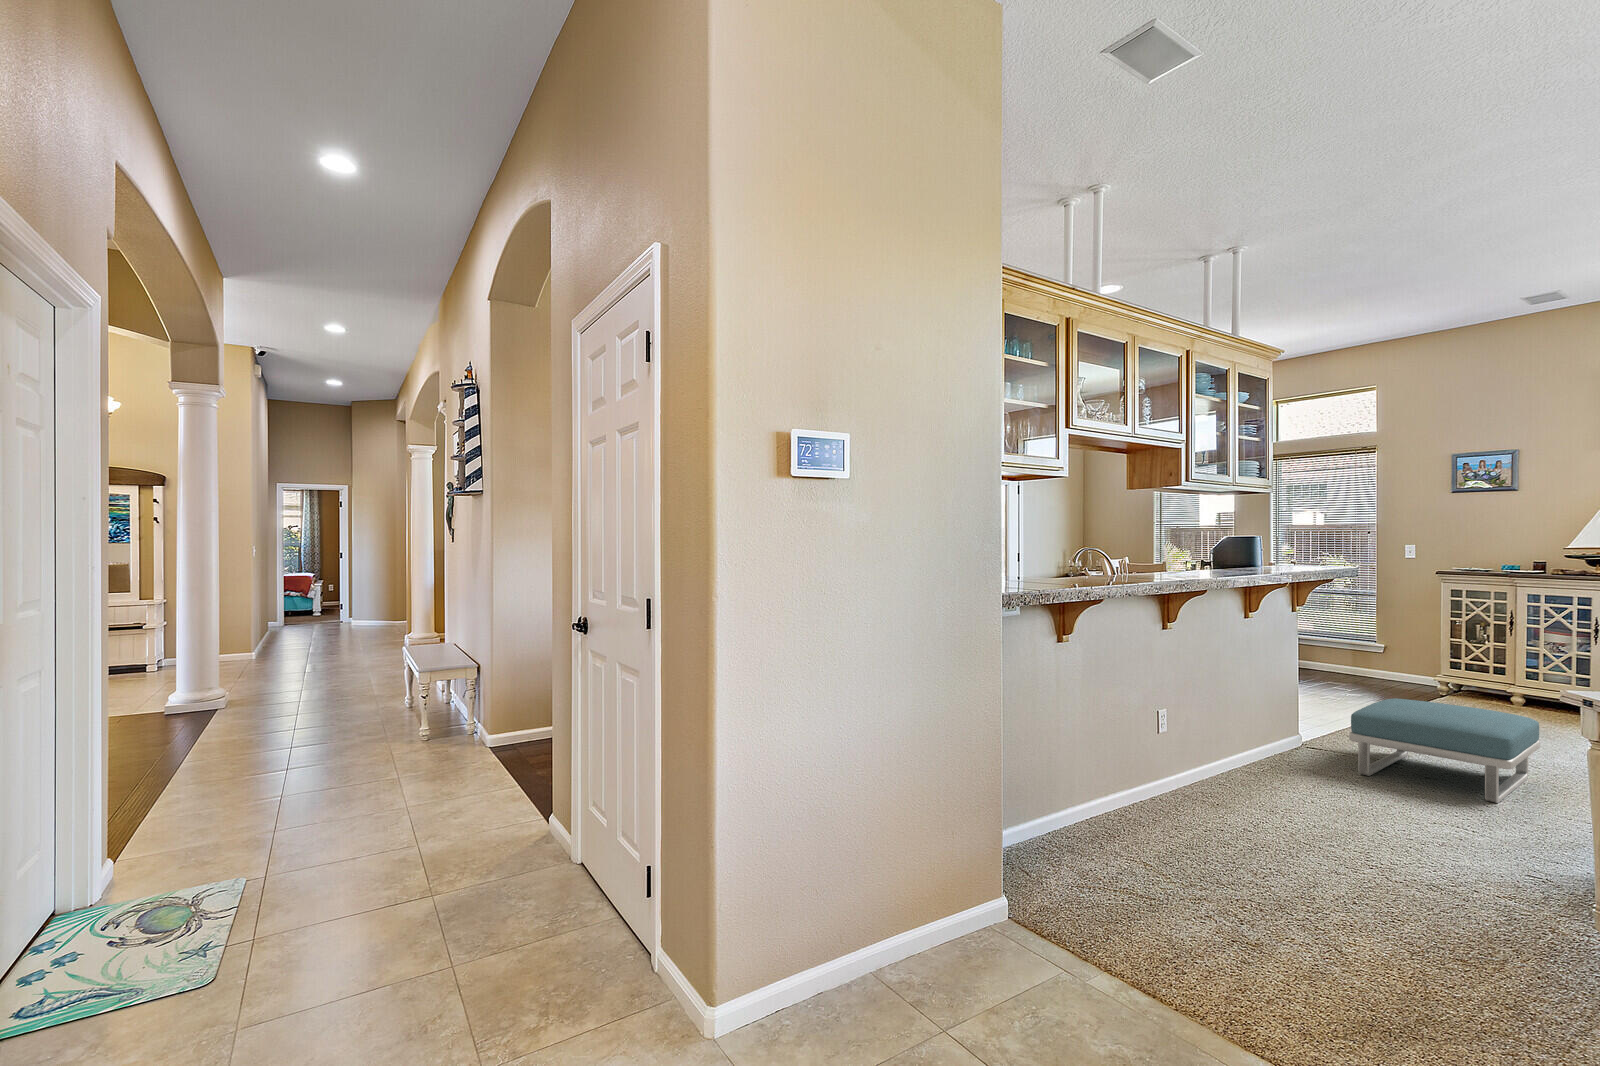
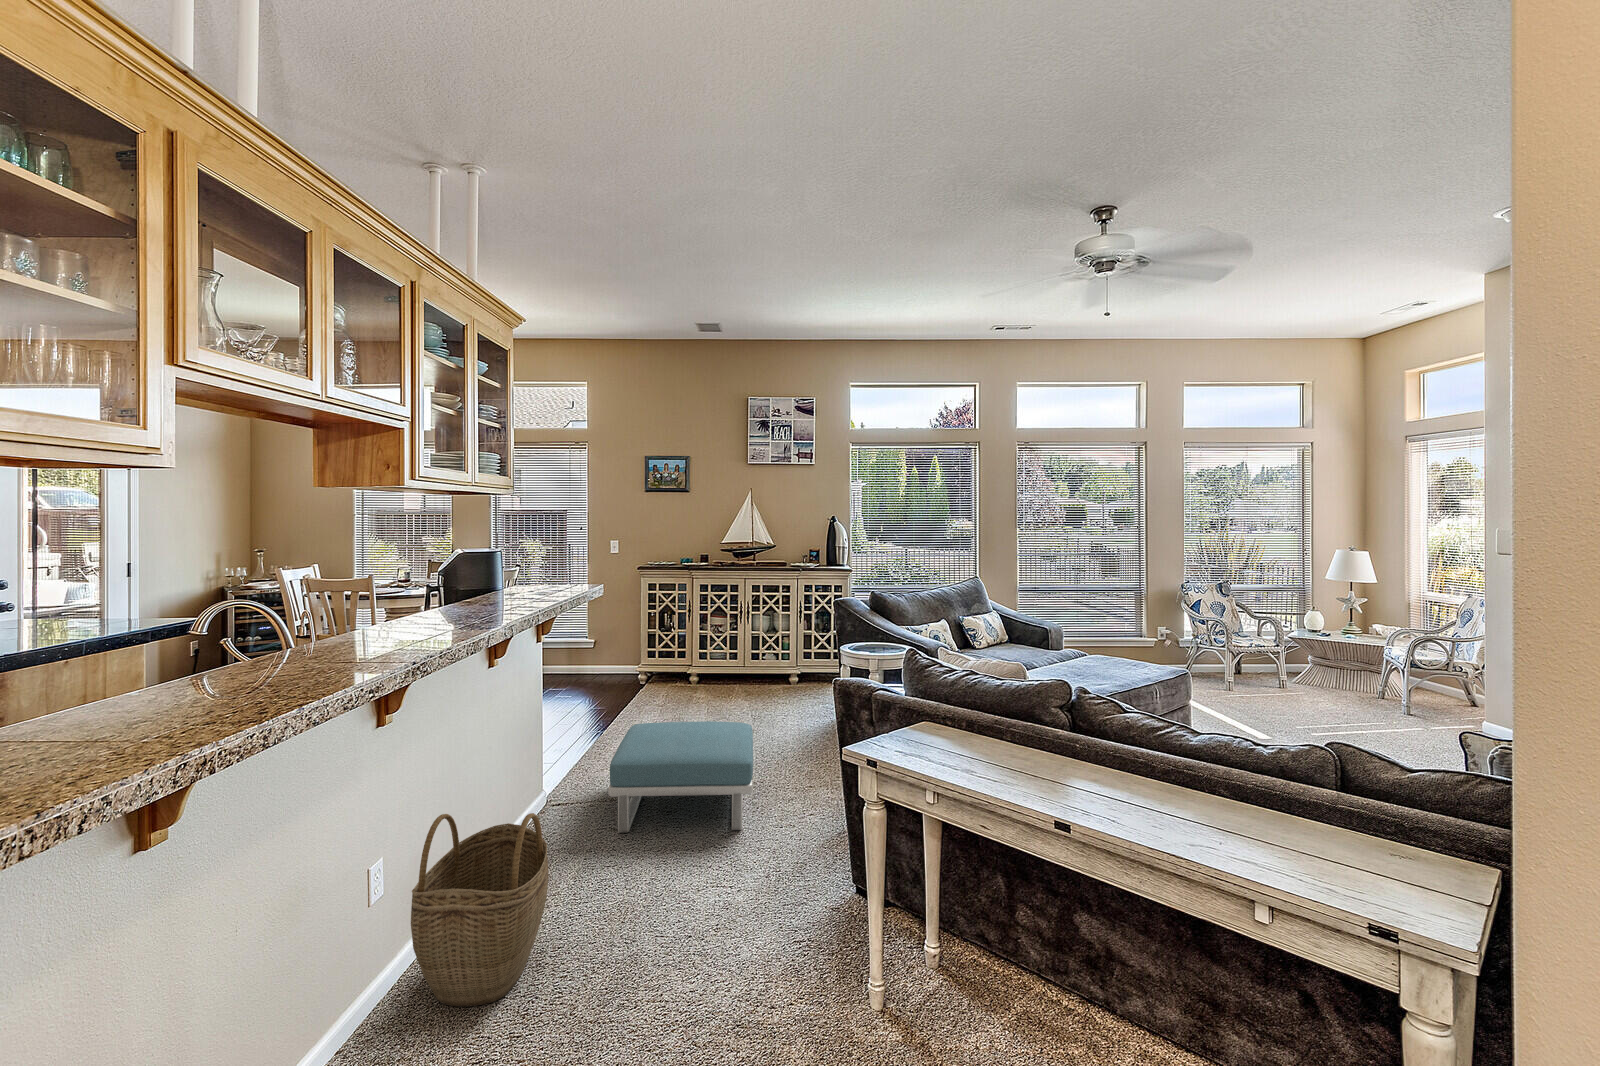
woven basket: none [1177,691,1274,812] -> present [411,813,549,1007]

